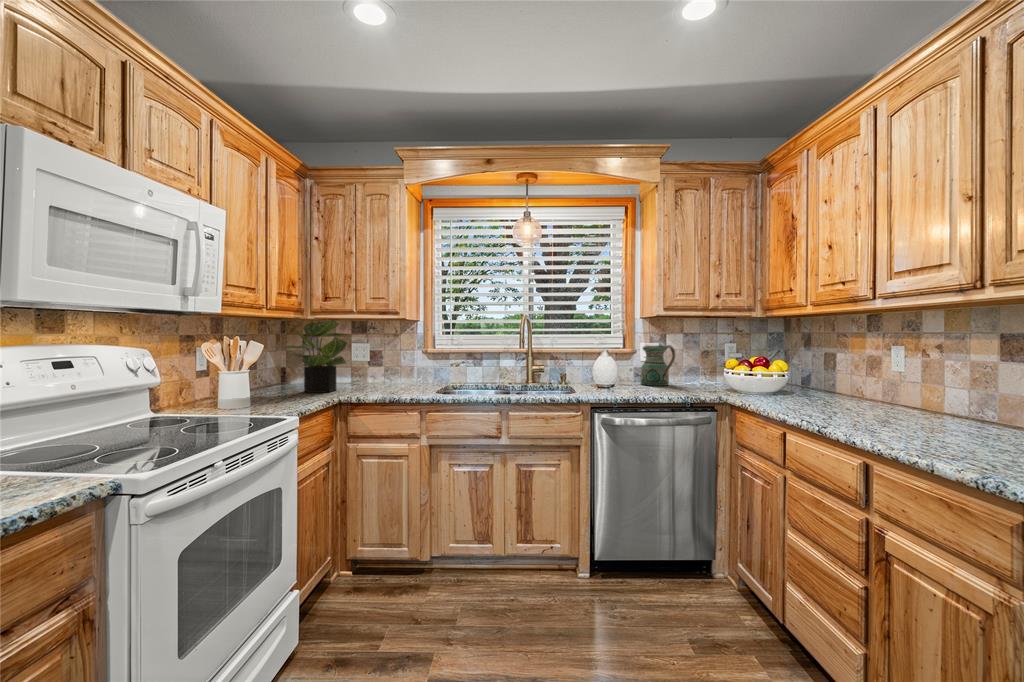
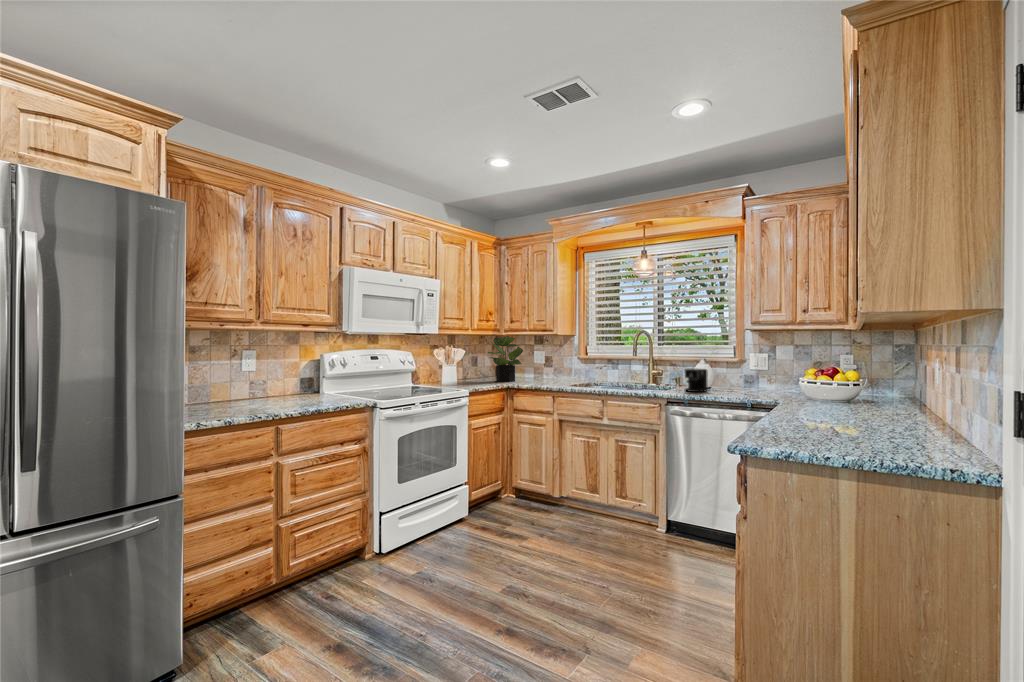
ceramic pitcher: present [641,345,675,386] -> none [746,355,783,391]
coffee maker: none [597,363,647,392] -> present [685,369,708,392]

